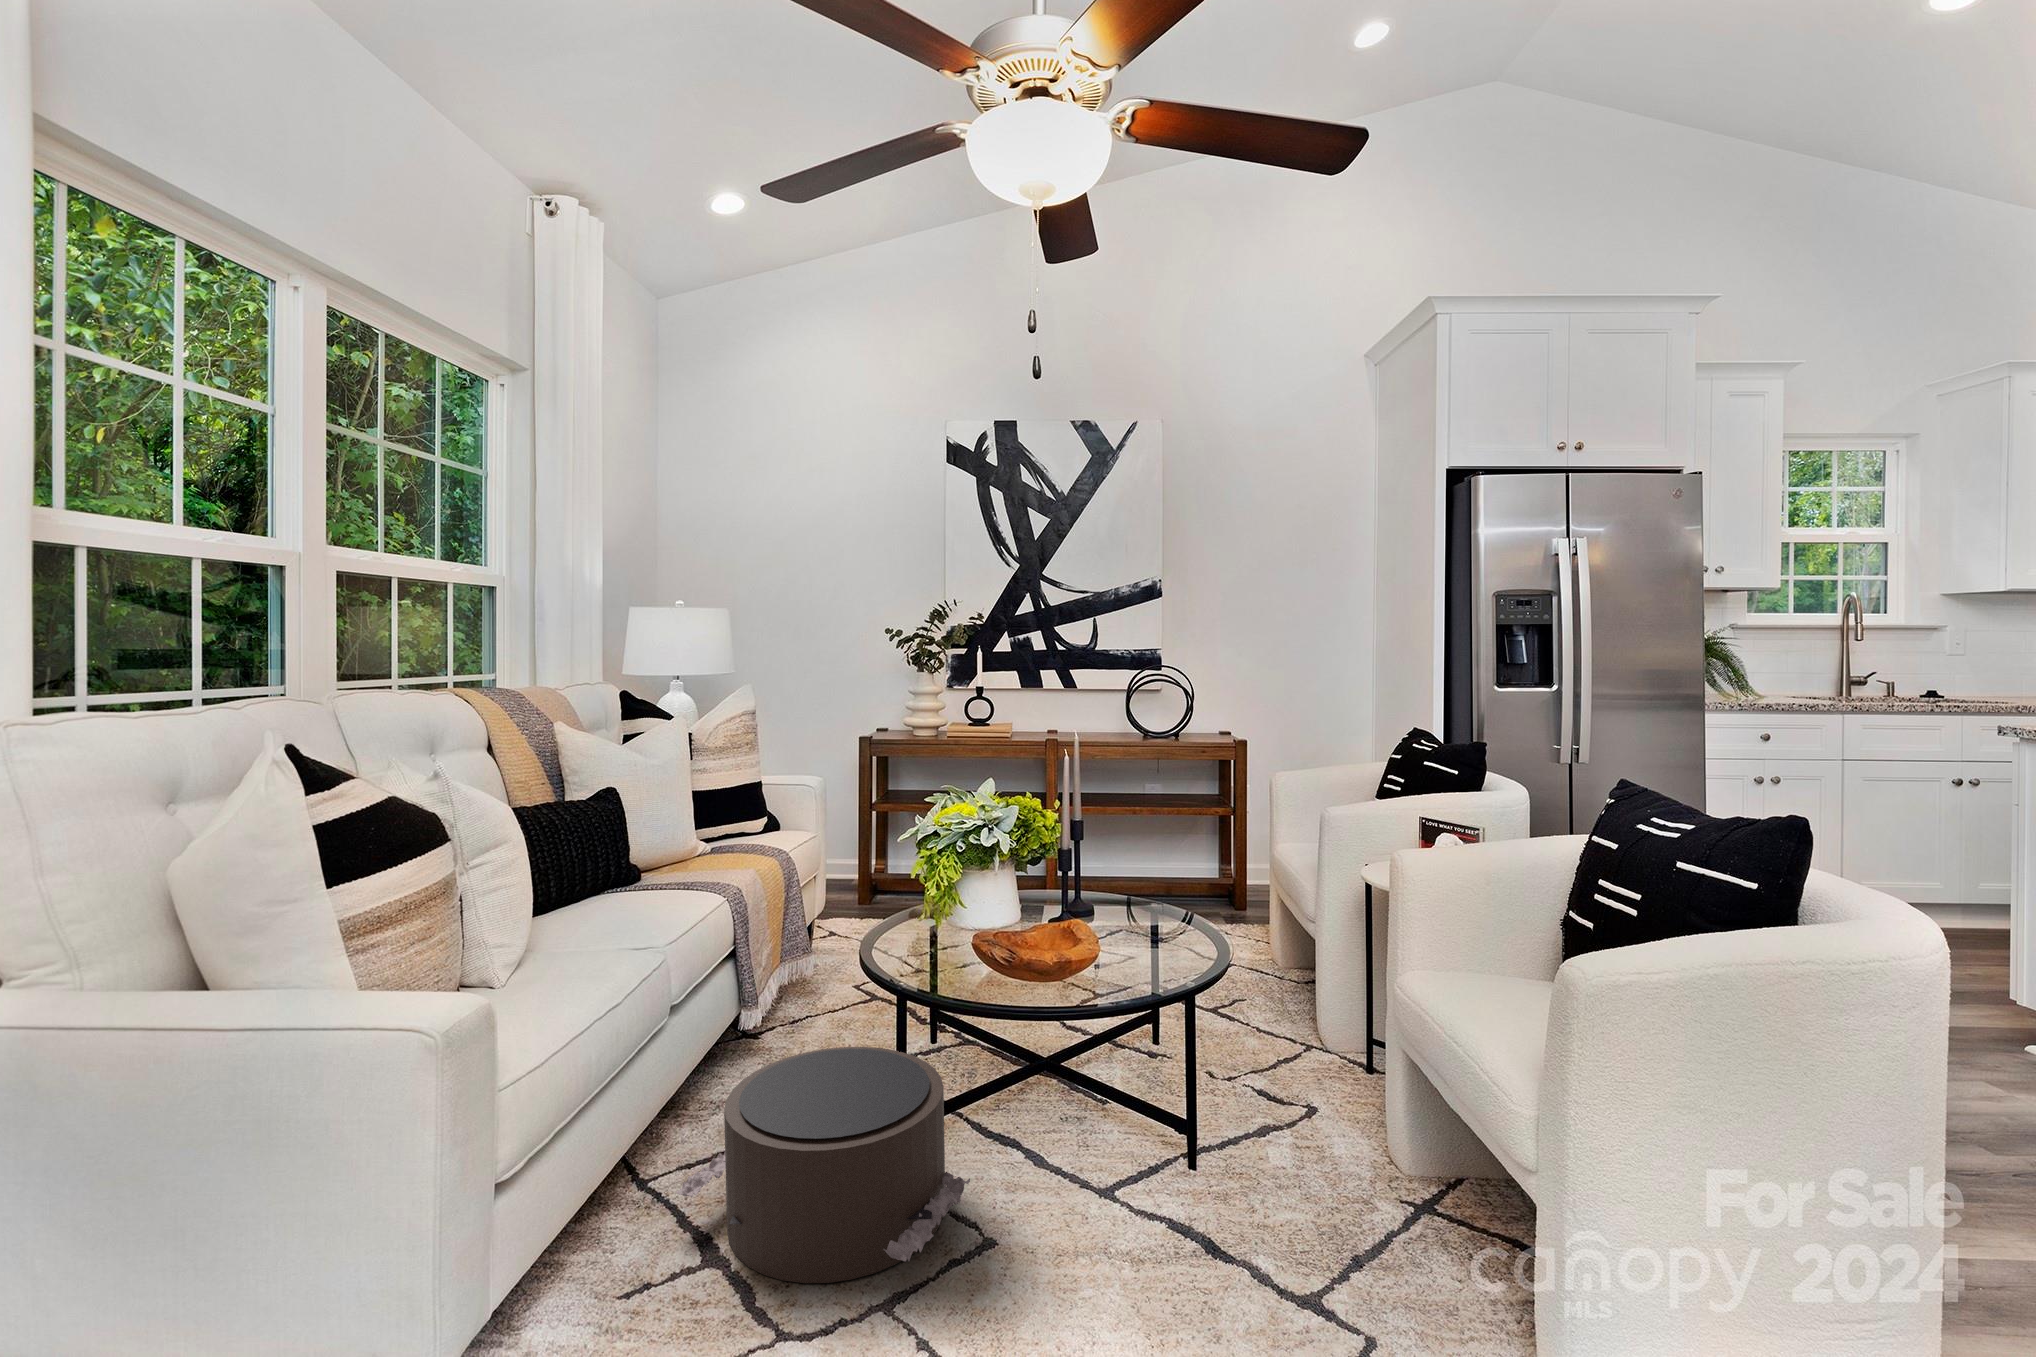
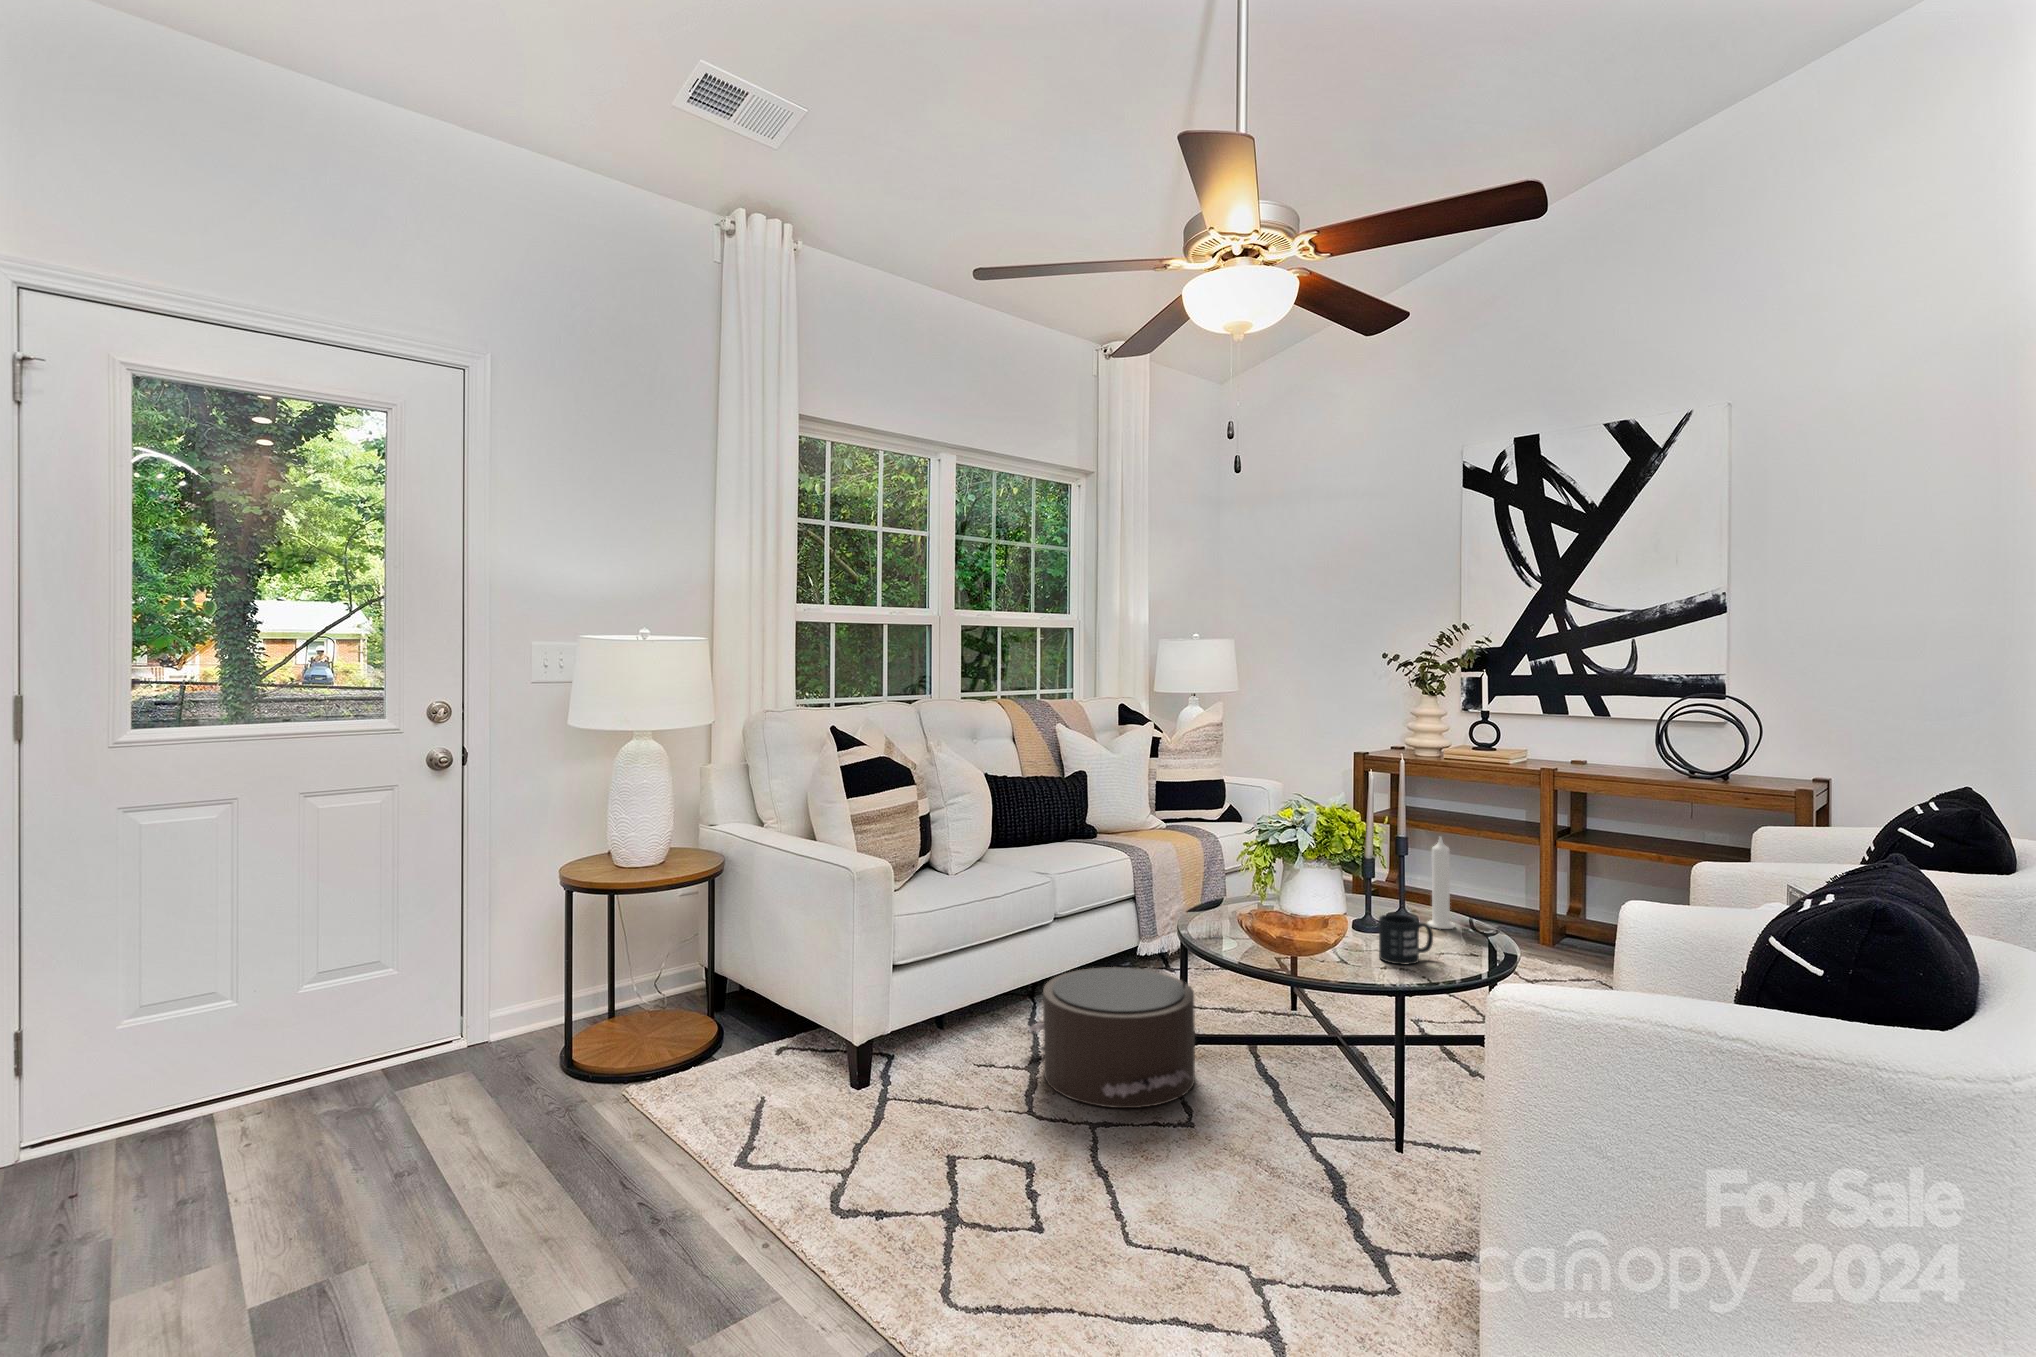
candle: none [1108,815,1135,914] -> present [1427,837,1455,929]
mug: none [1134,909,1177,966] -> present [1379,914,1433,965]

